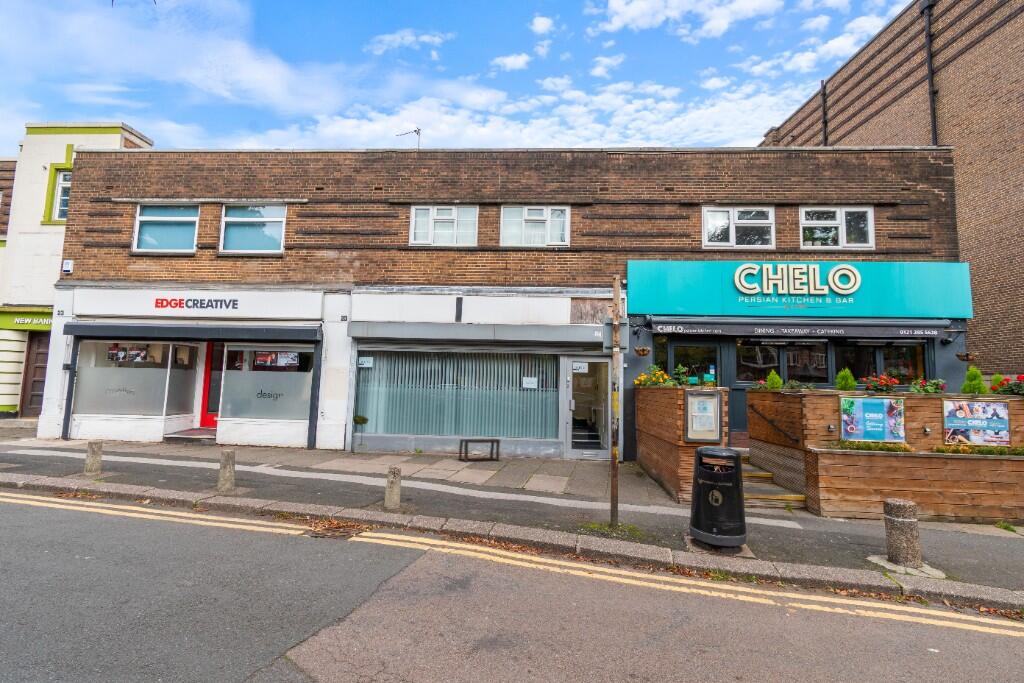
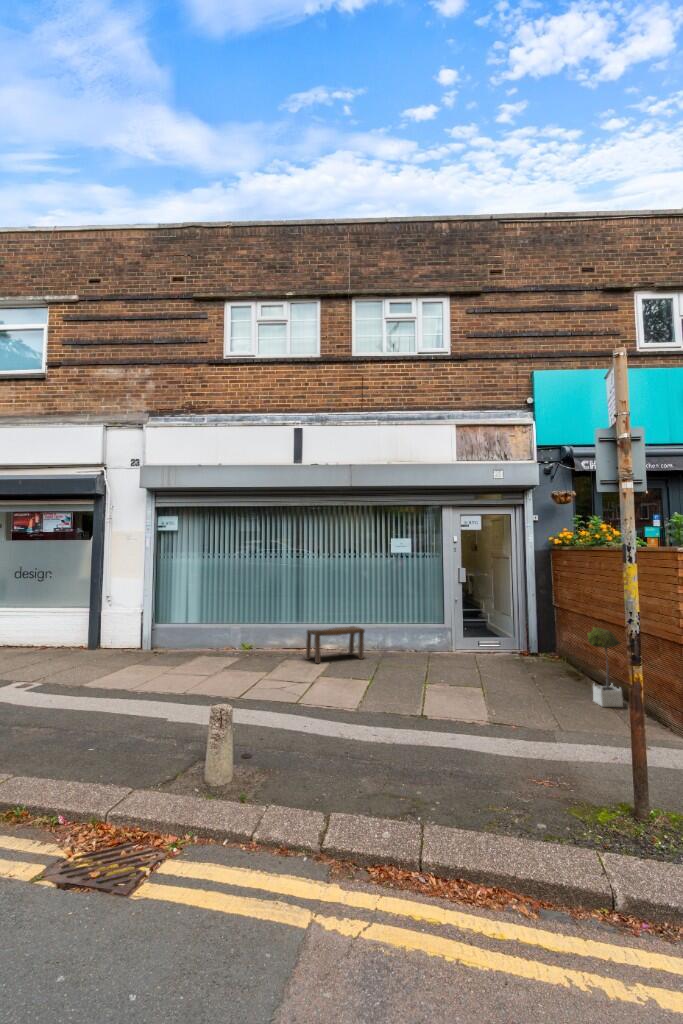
potted tree: present [353,415,368,453] -> present [588,627,623,707]

